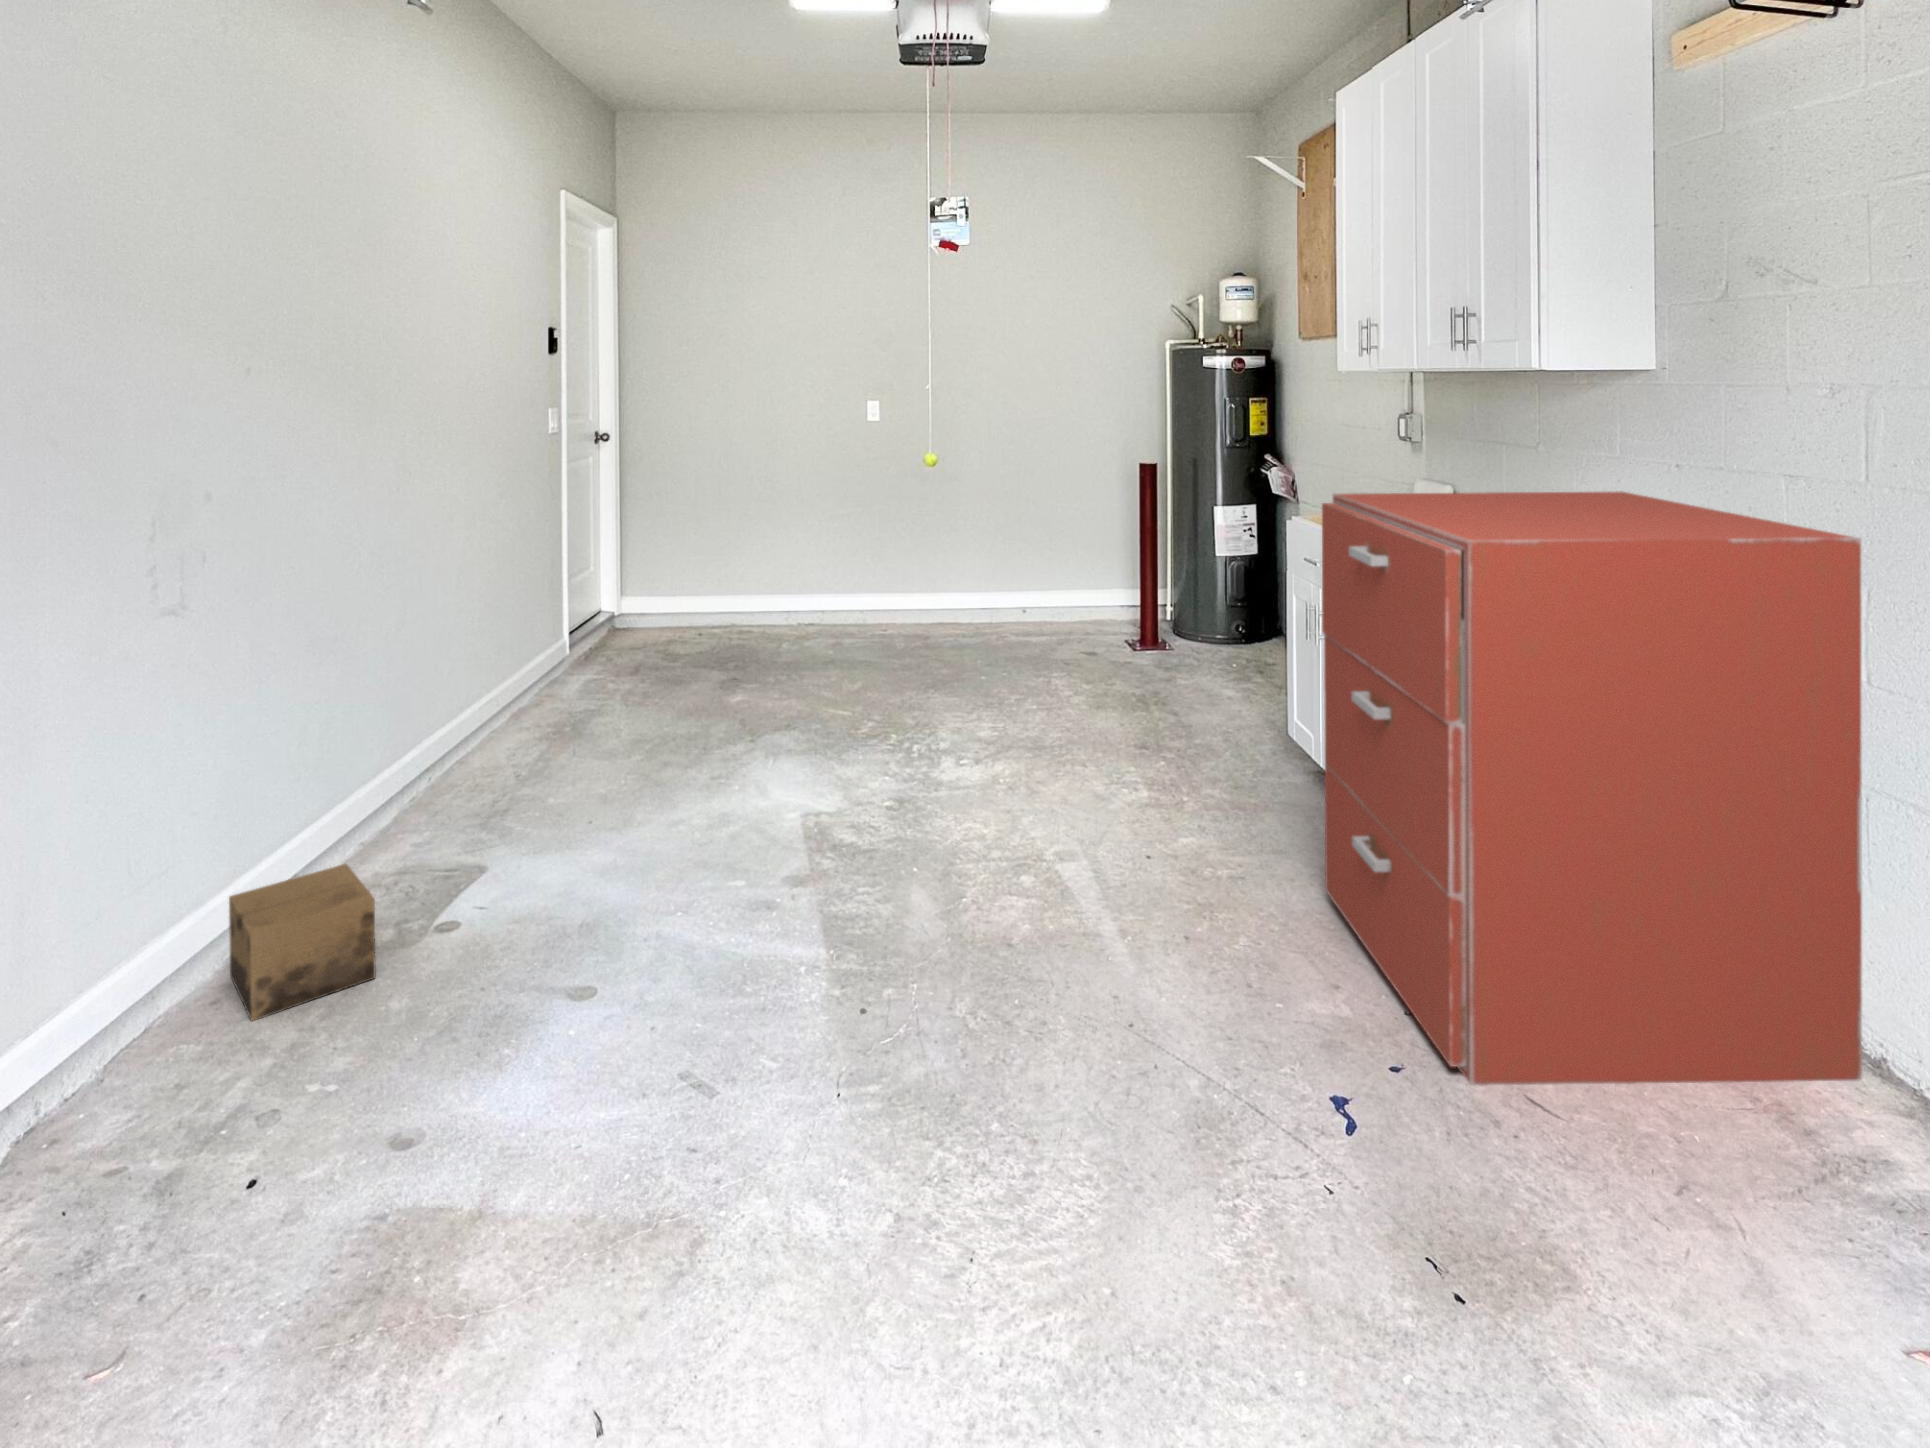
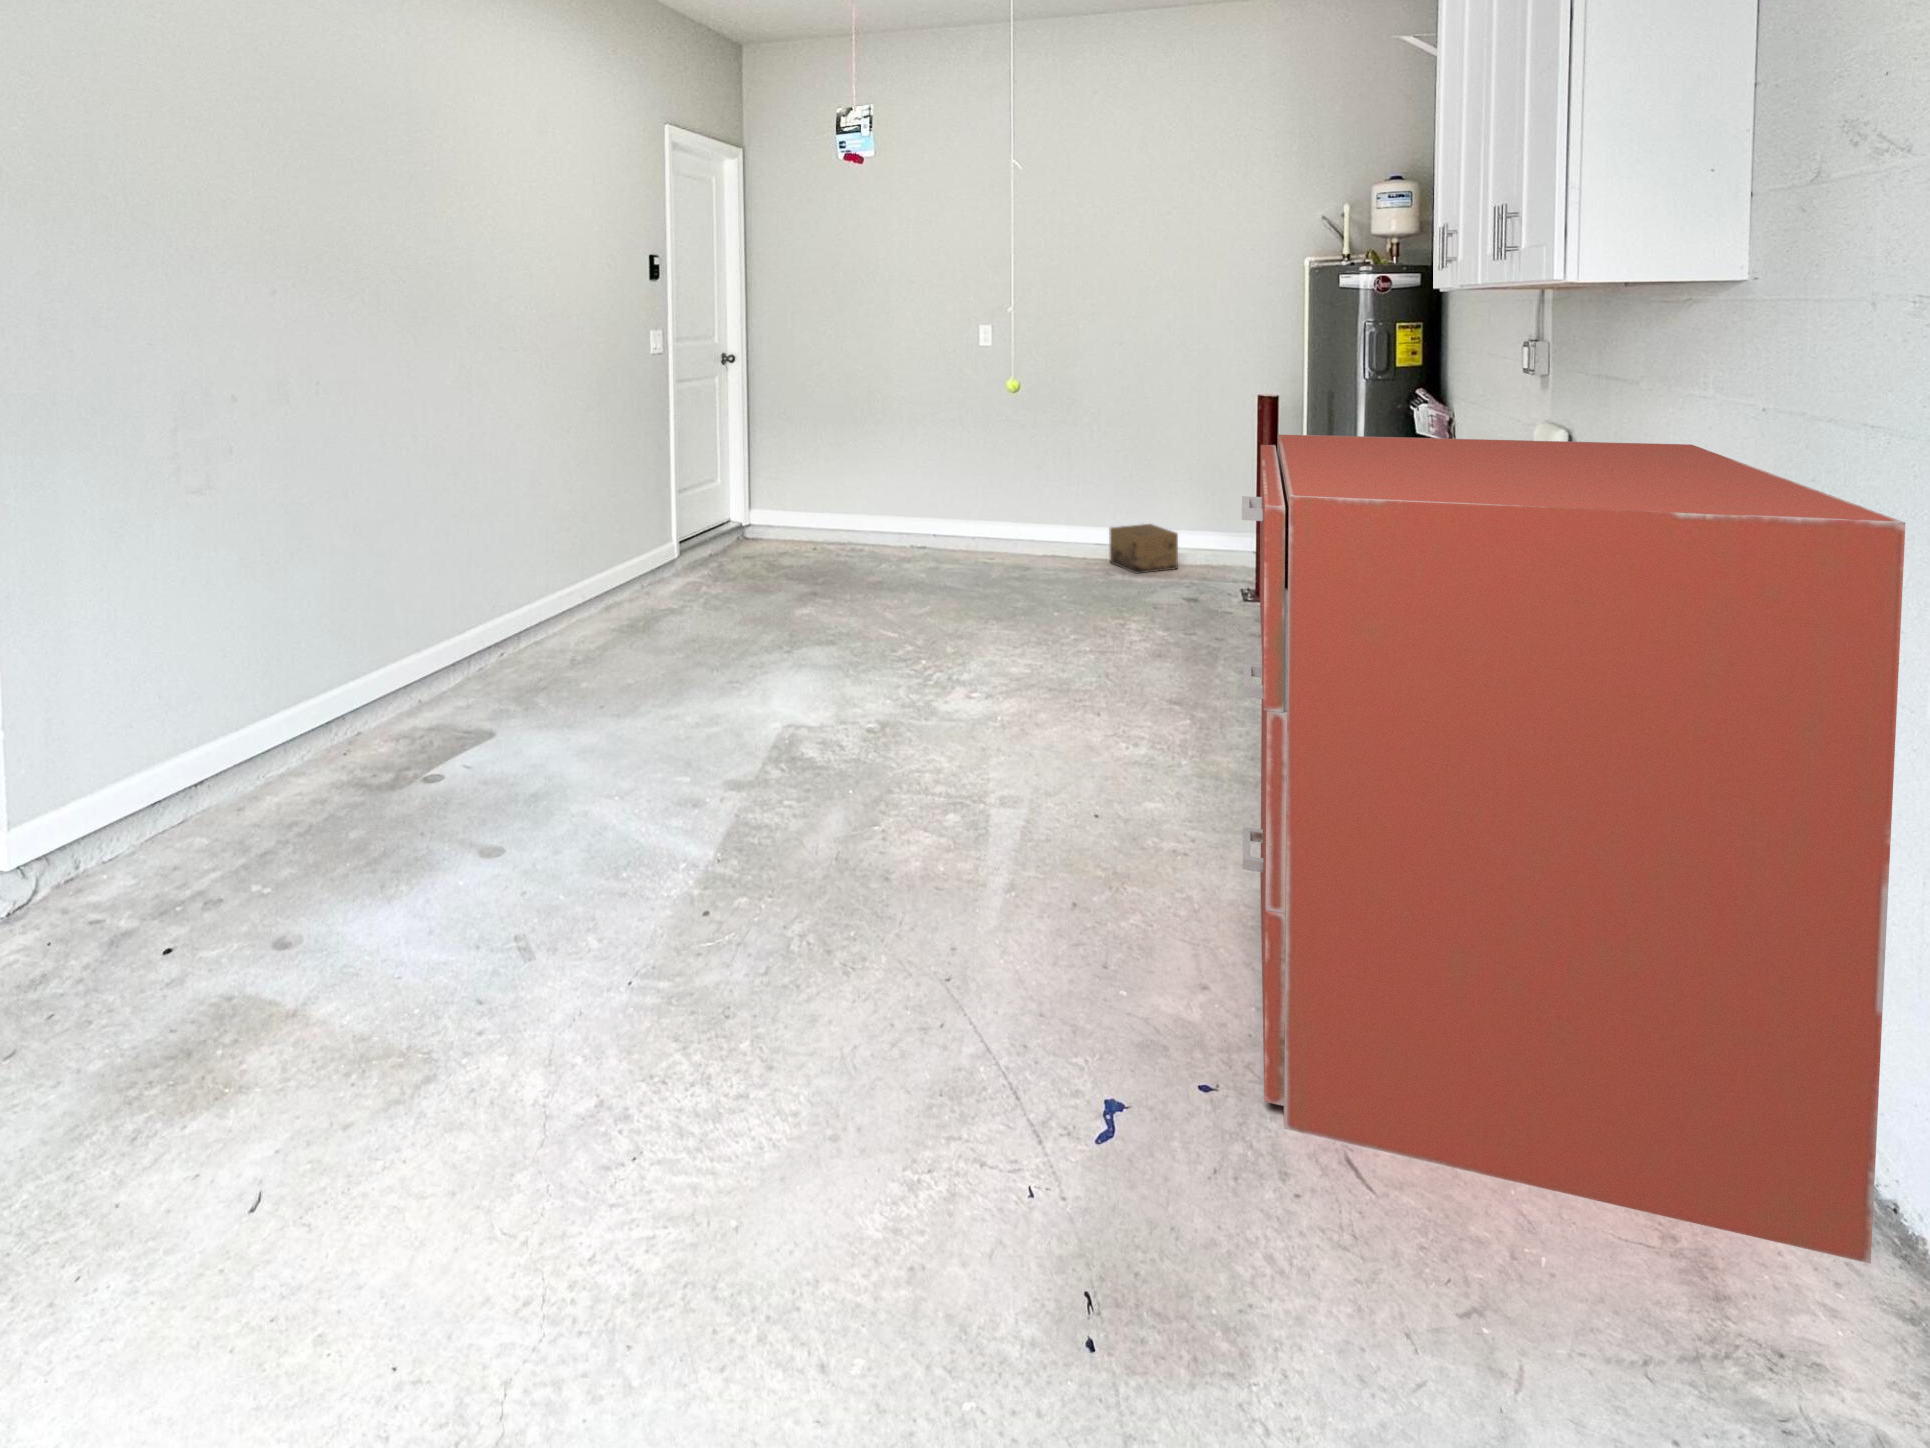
cardboard box: present [229,864,376,1021] -> present [1109,524,1178,573]

